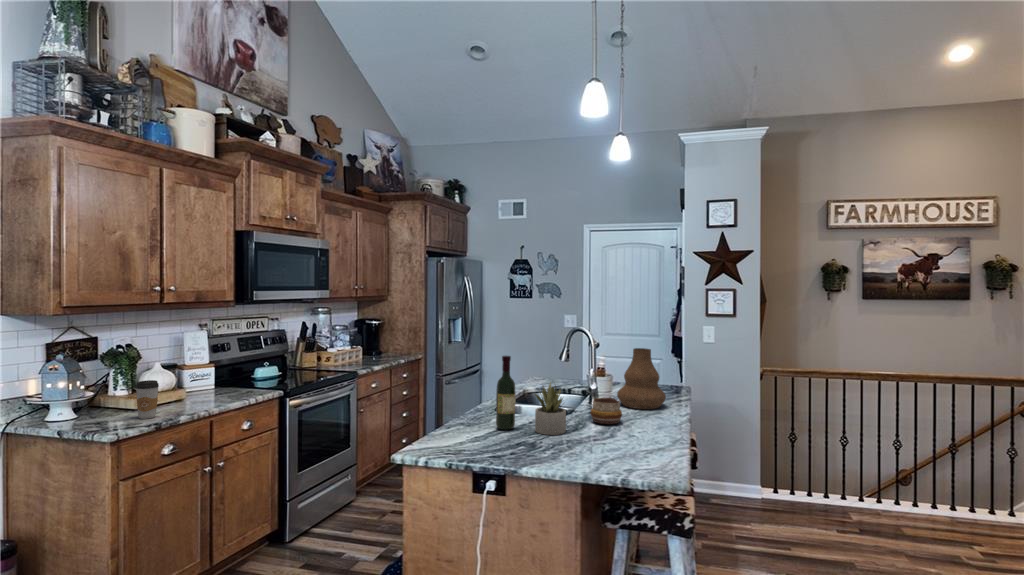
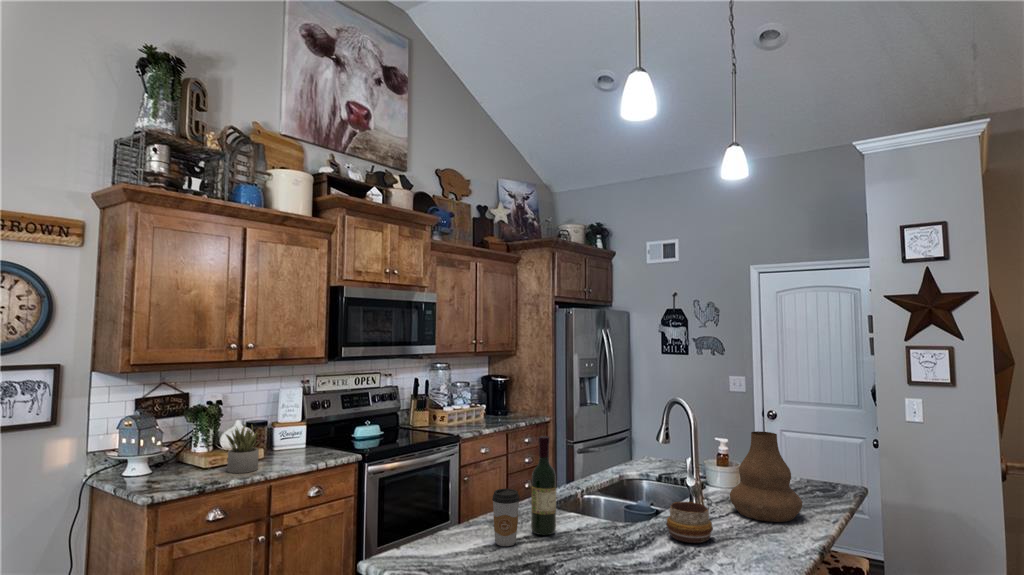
coffee cup: present [136,380,159,419] -> present [492,489,520,546]
succulent plant: present [535,383,566,435] -> present [226,426,260,473]

